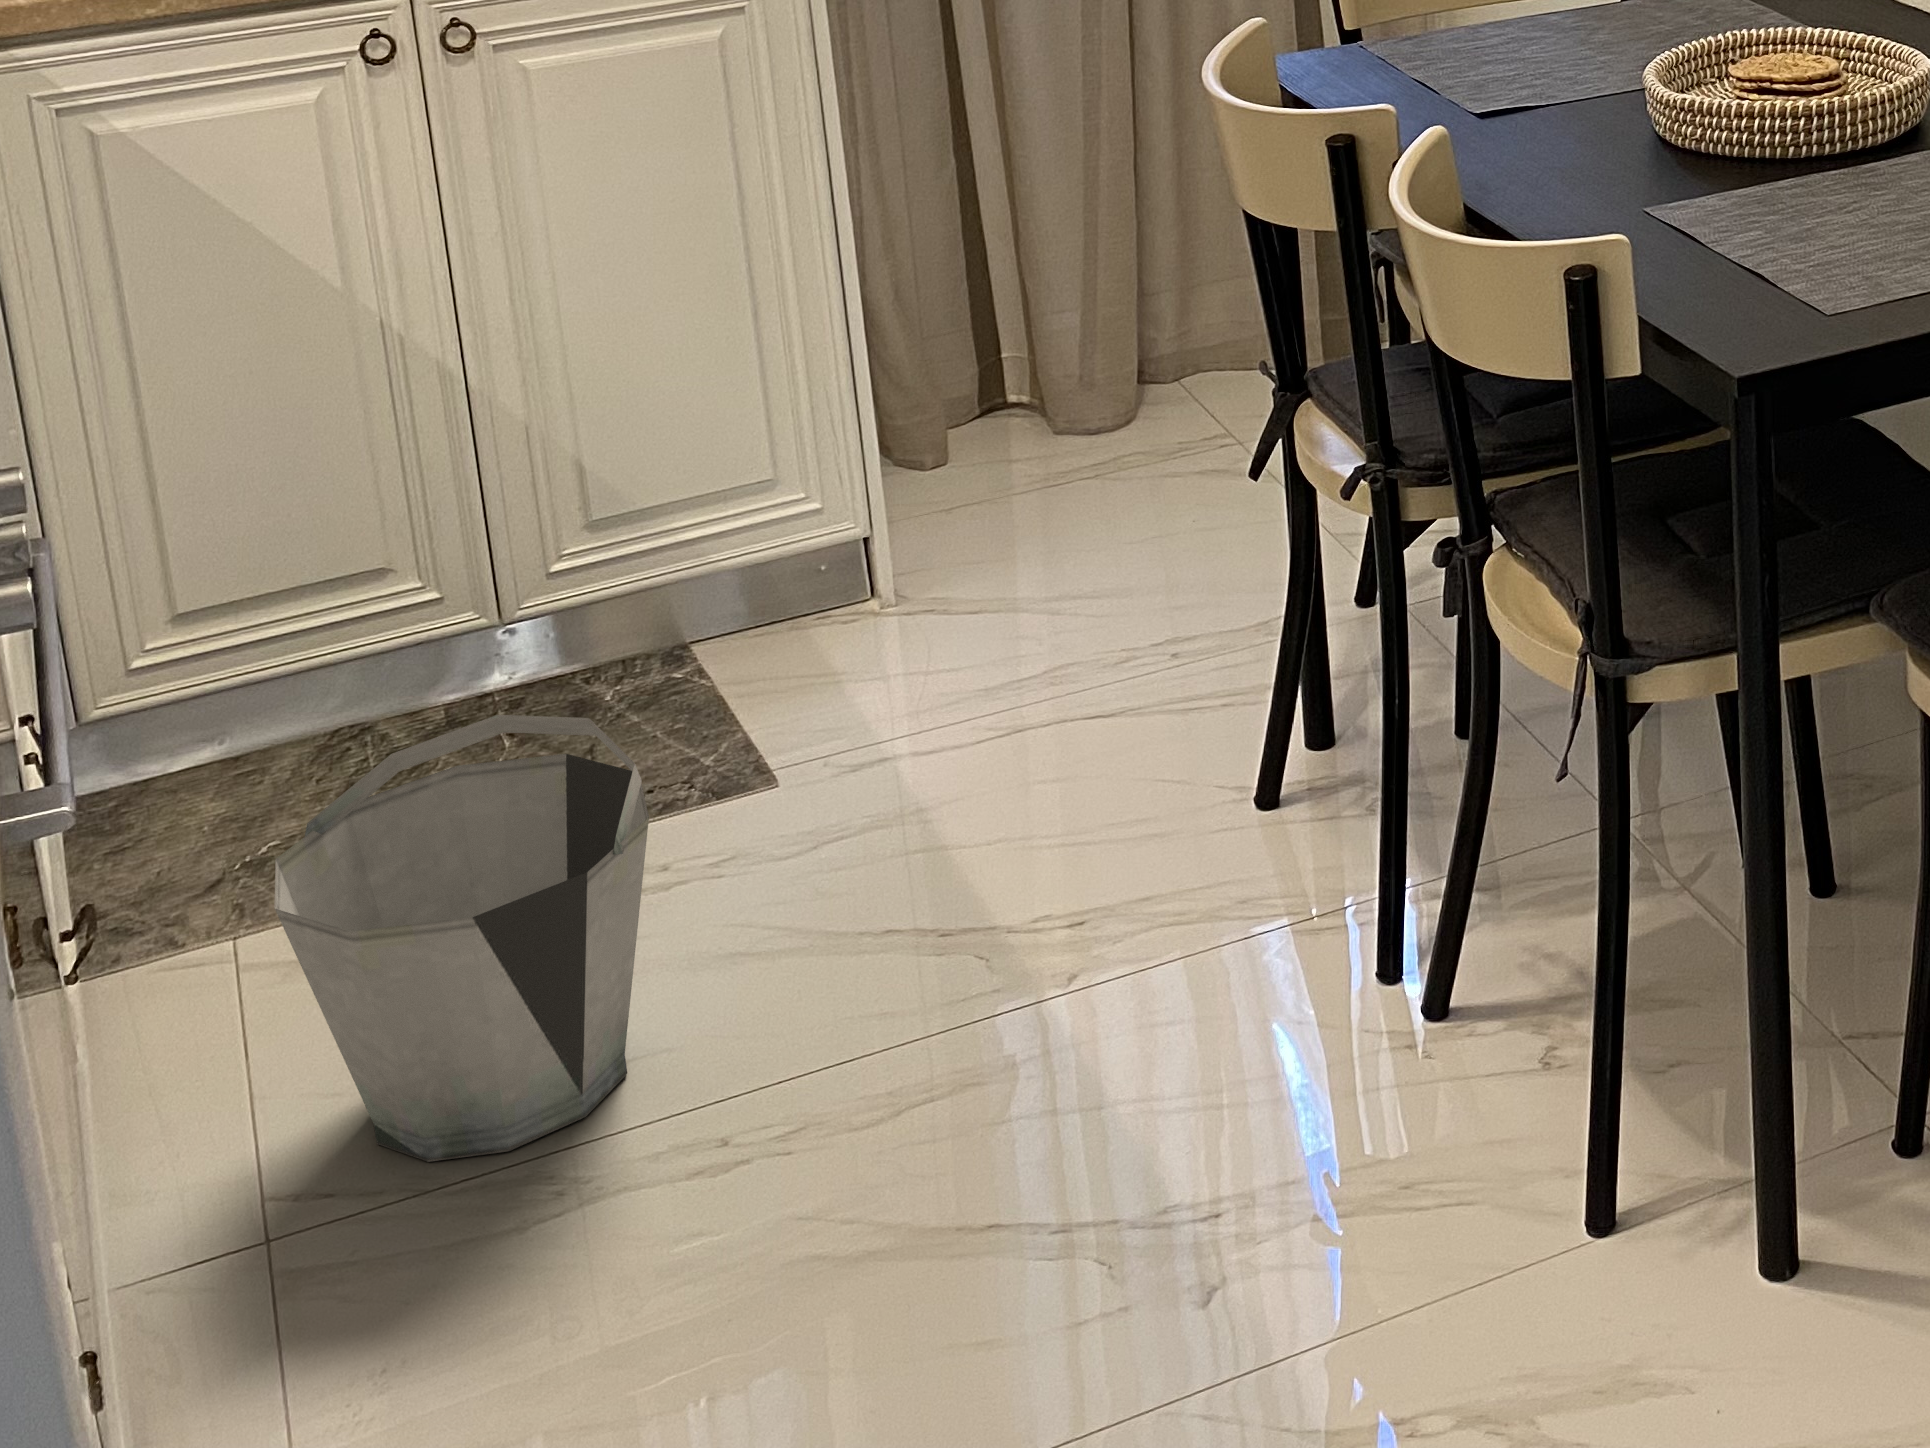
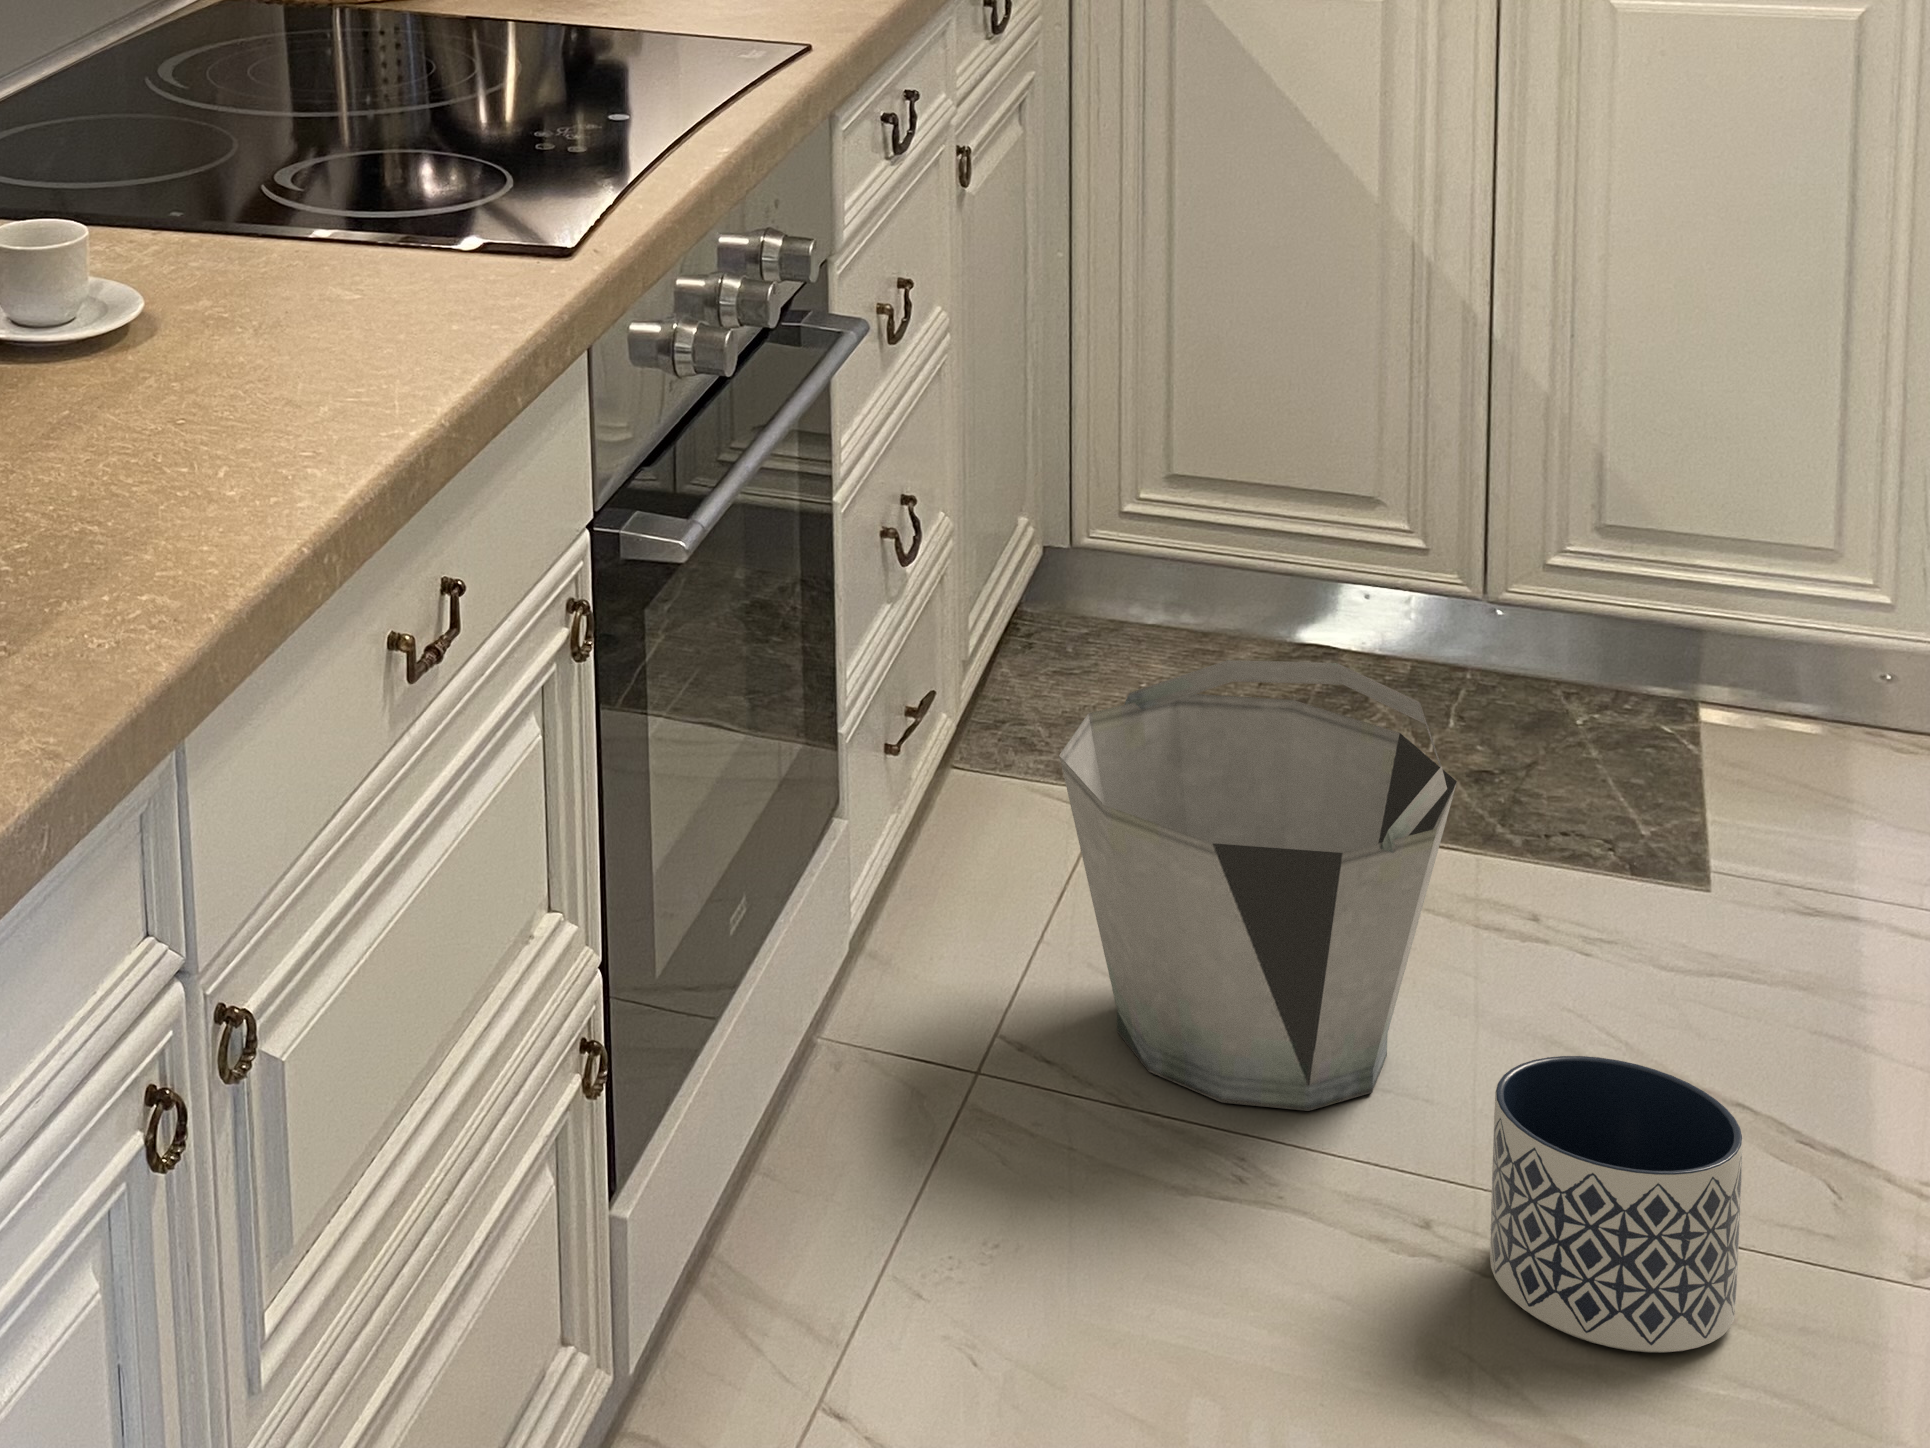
planter: none [774,926,981,1171] -> present [1490,1056,1743,1352]

